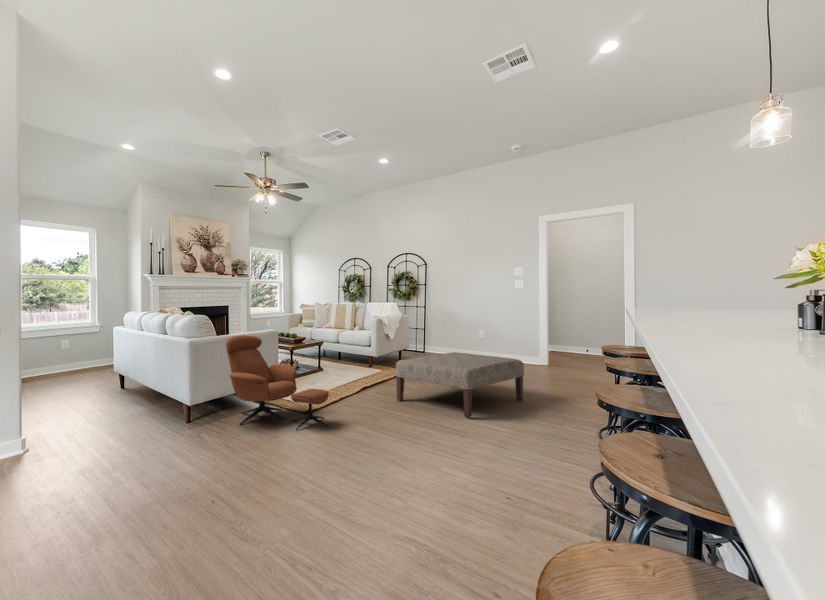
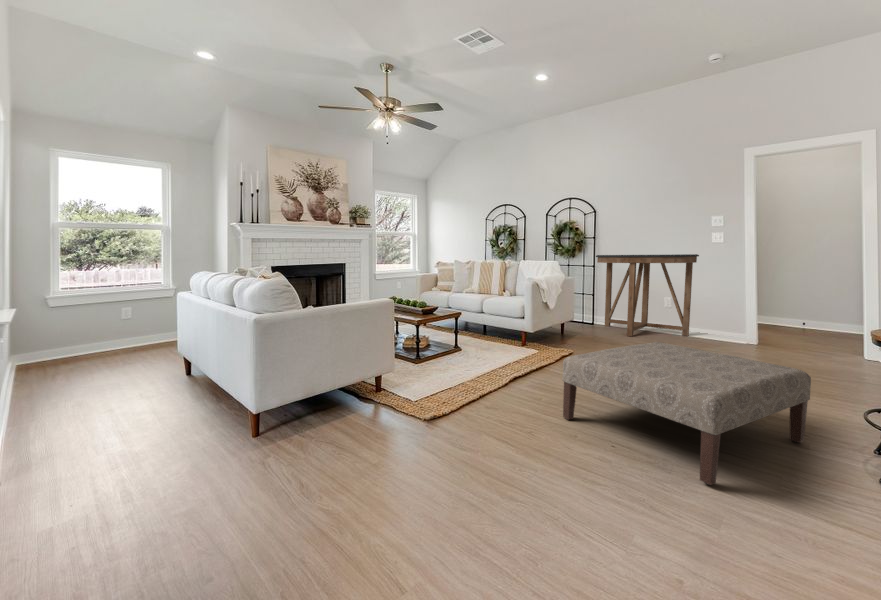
console table: none [424,298,492,358] -> present [596,254,699,337]
lounge chair: present [226,335,329,430] -> none [305,311,451,477]

